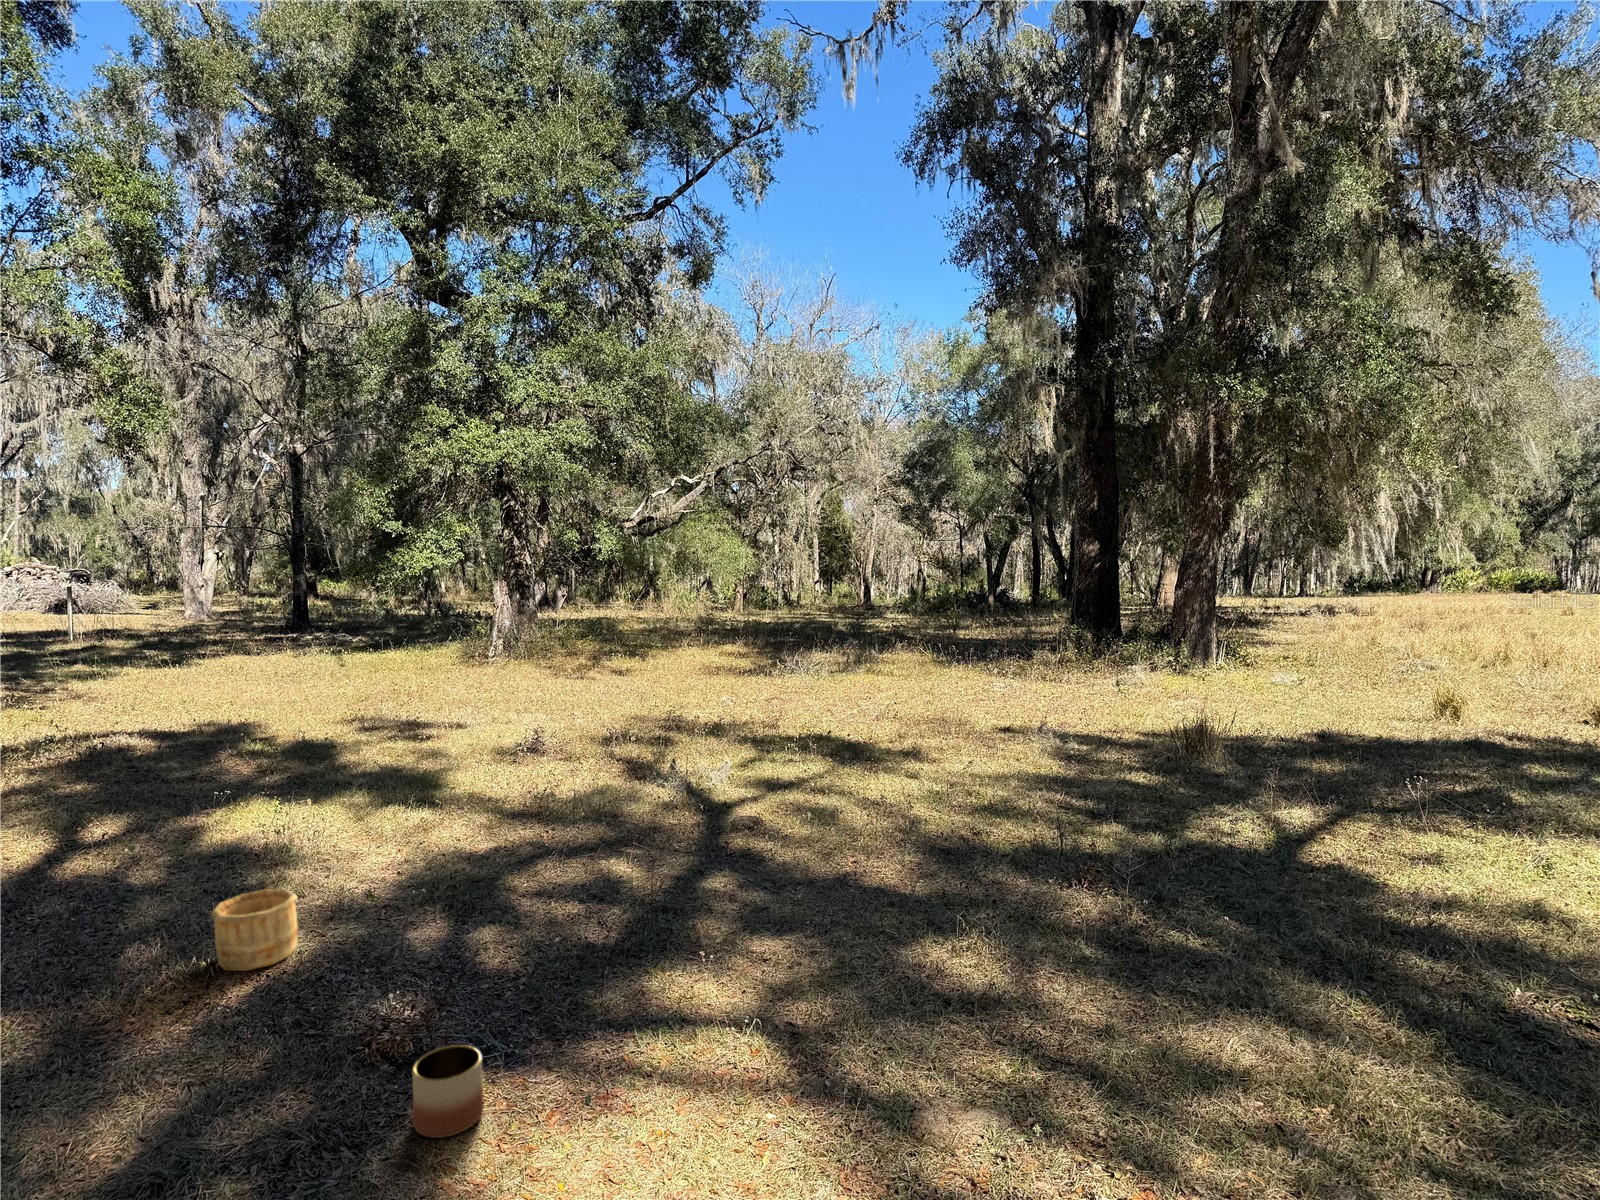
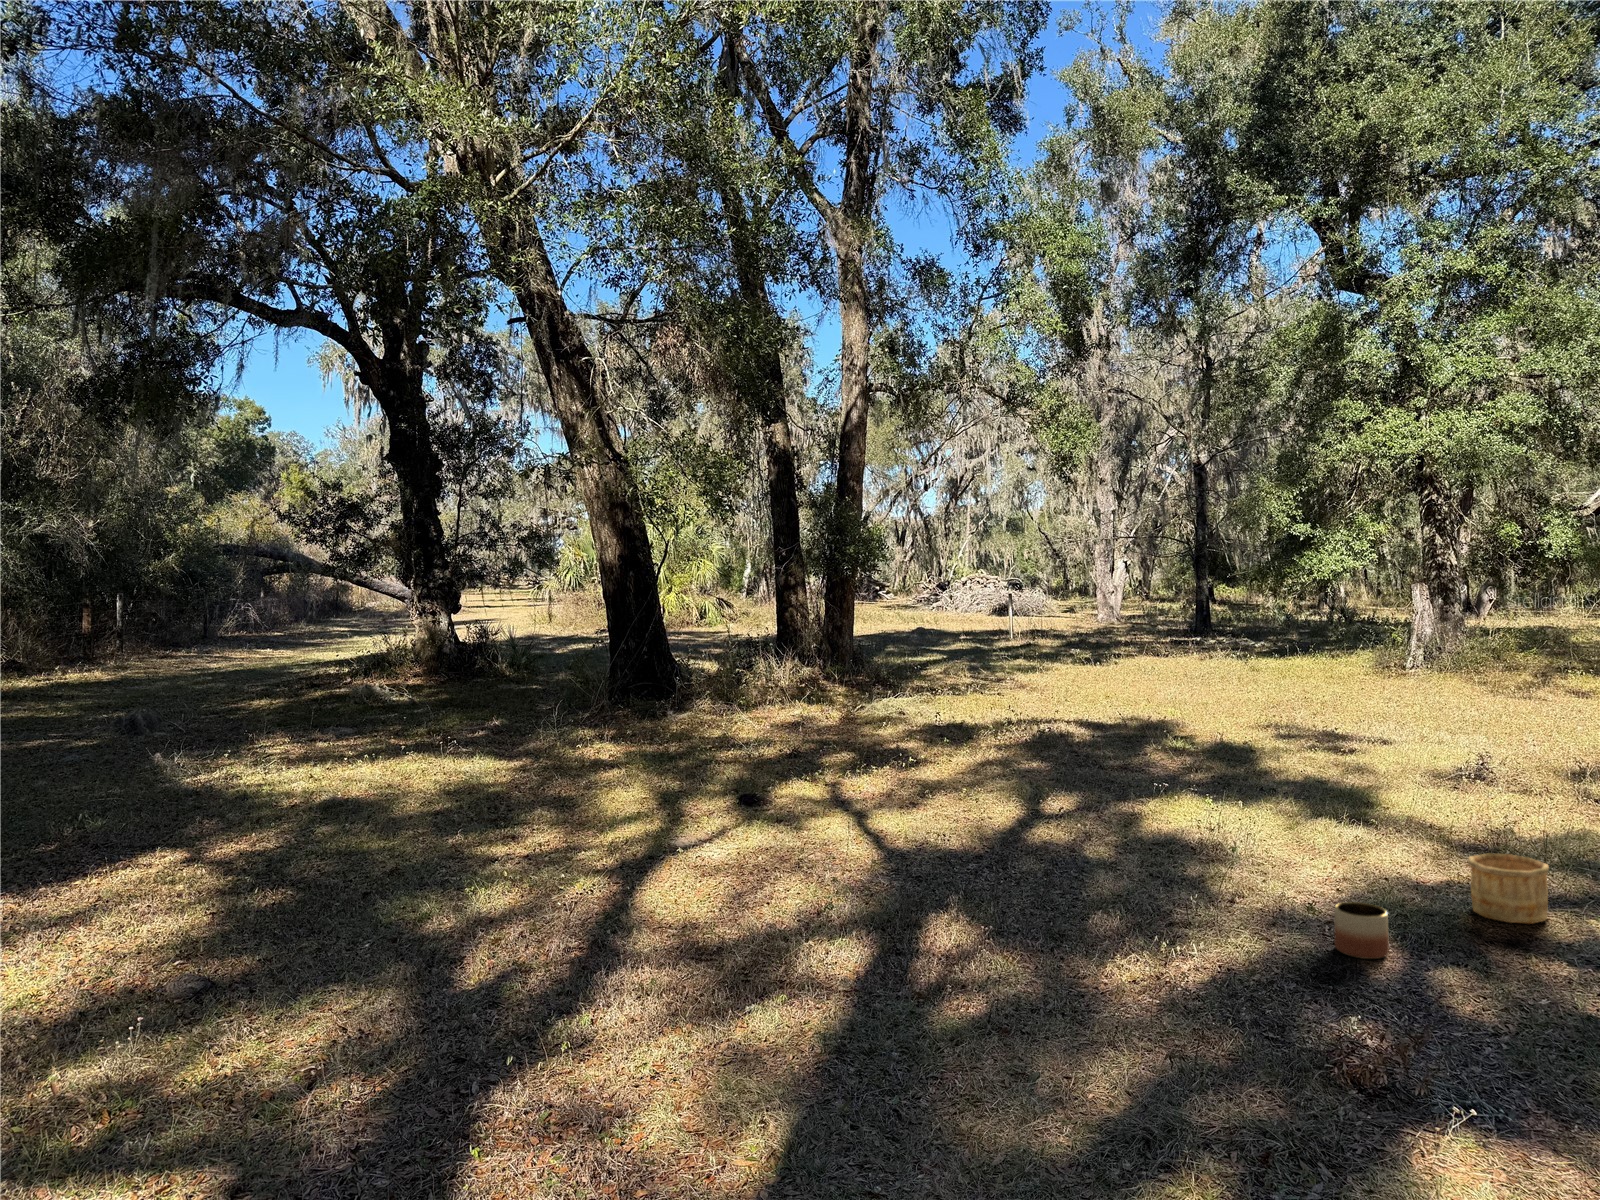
wooden bucket: present [211,889,298,971] -> present [1468,854,1549,924]

